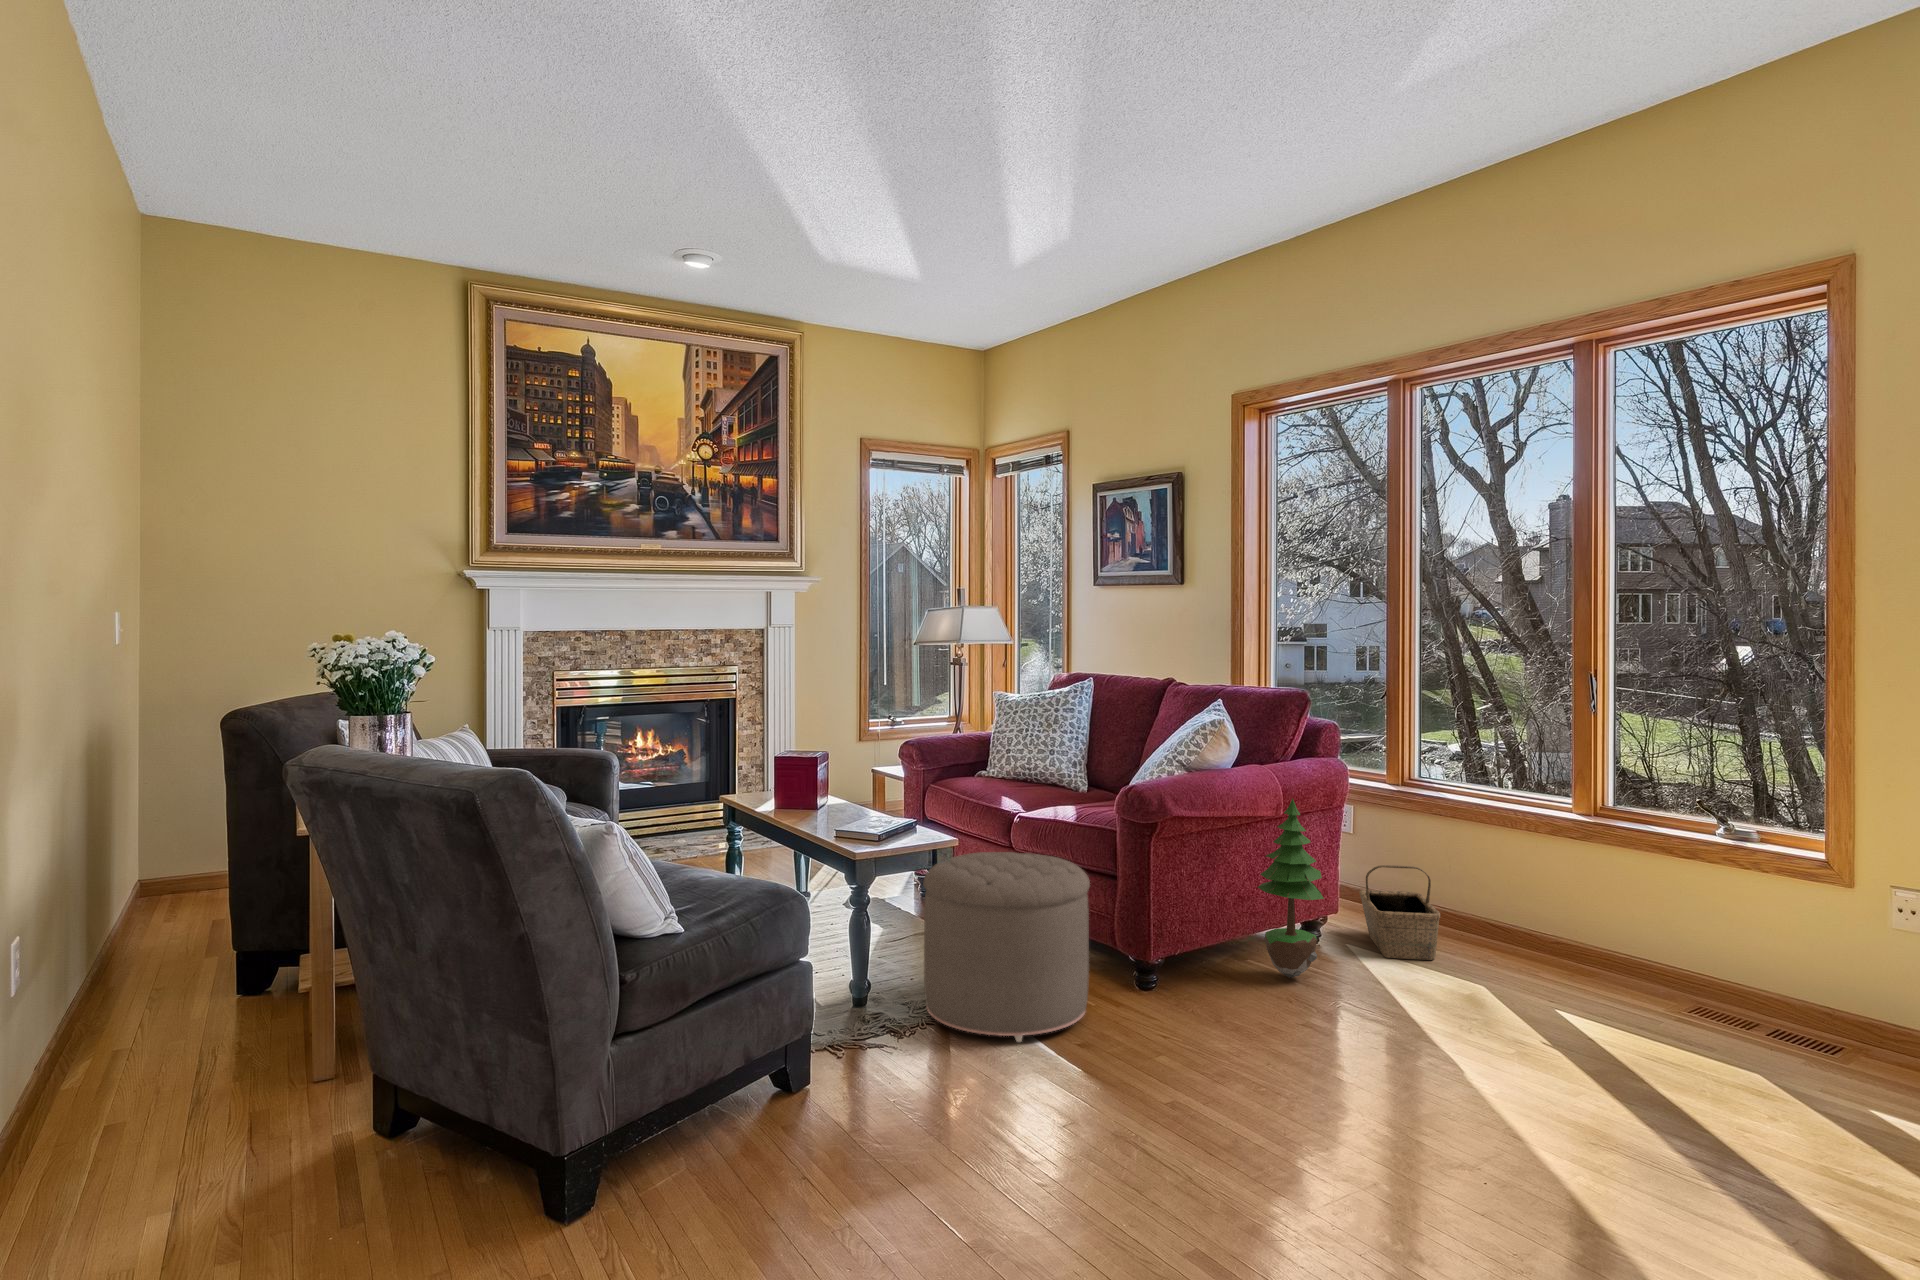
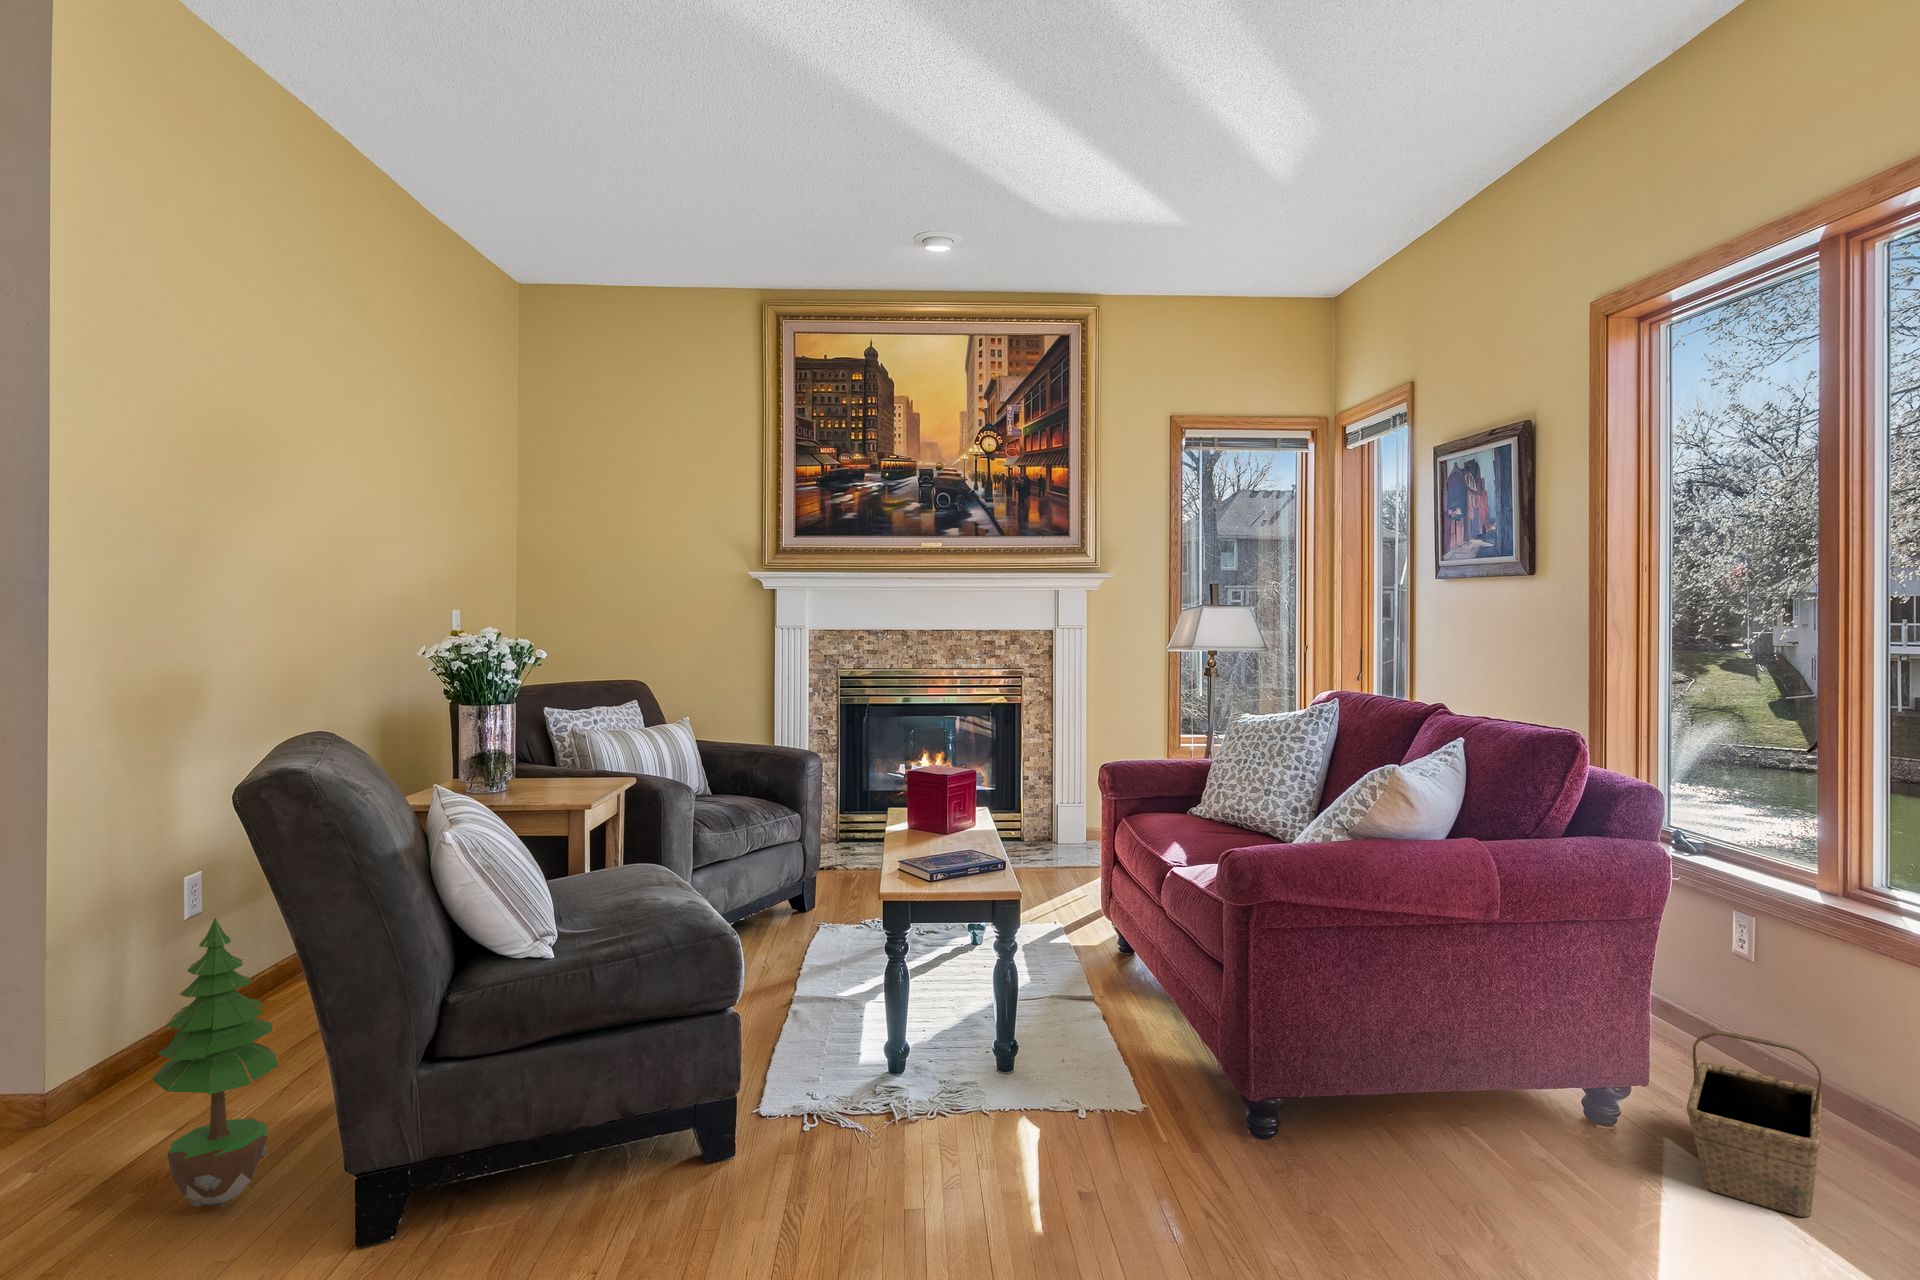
potted tree: present [1257,798,1324,978] -> present [151,918,278,1208]
ottoman: present [923,852,1090,1042] -> none [912,920,1129,1188]

